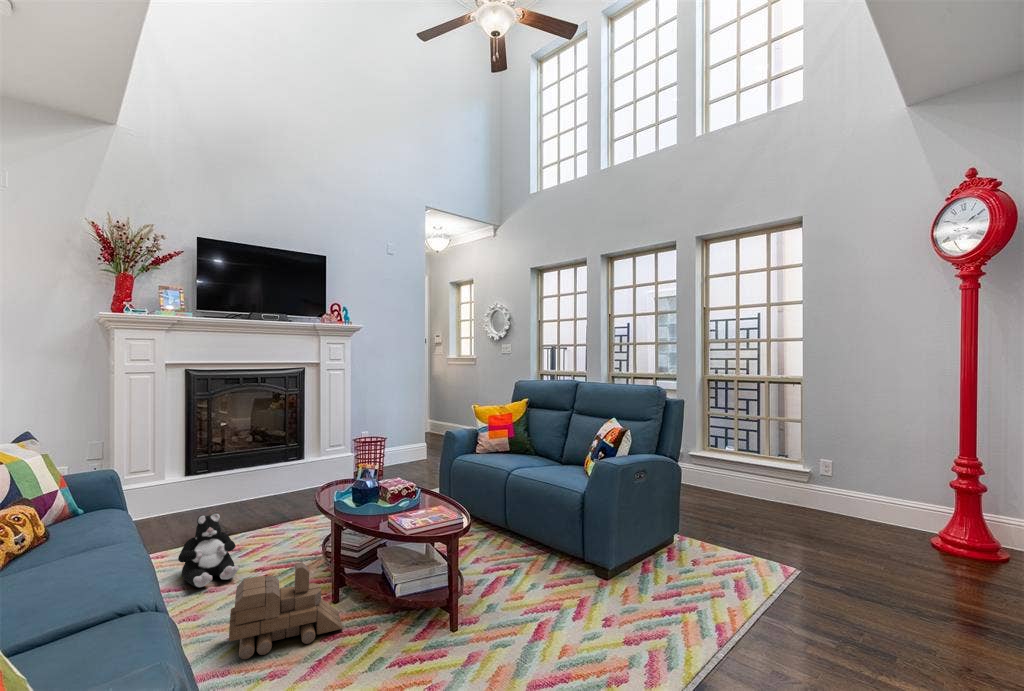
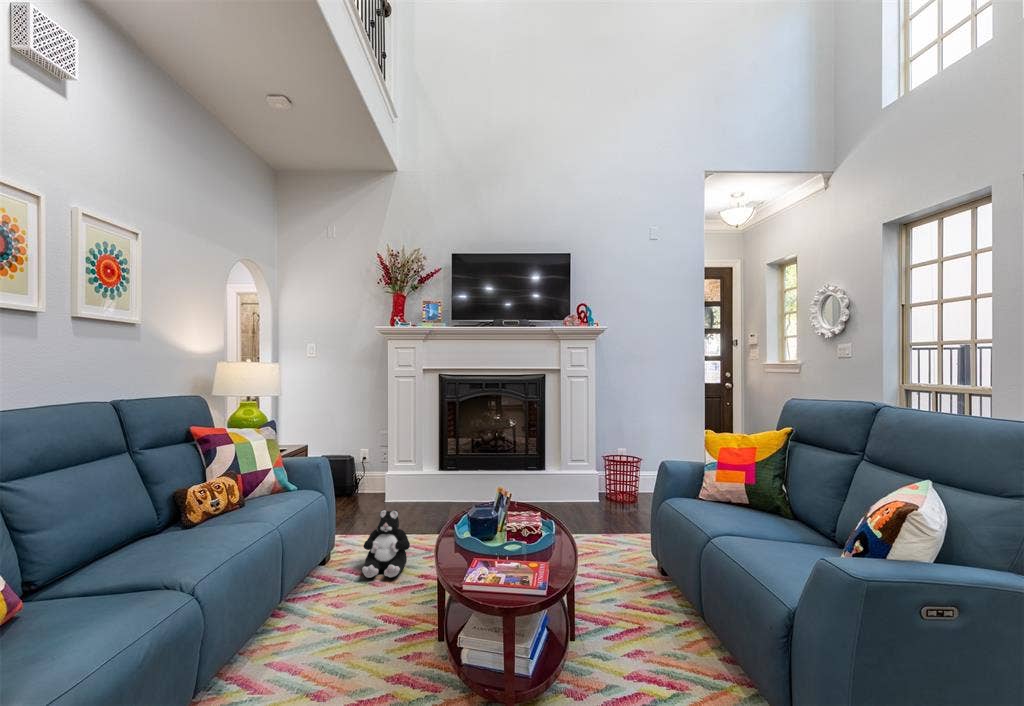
toy train: present [229,563,343,659] -> none [306,584,423,680]

